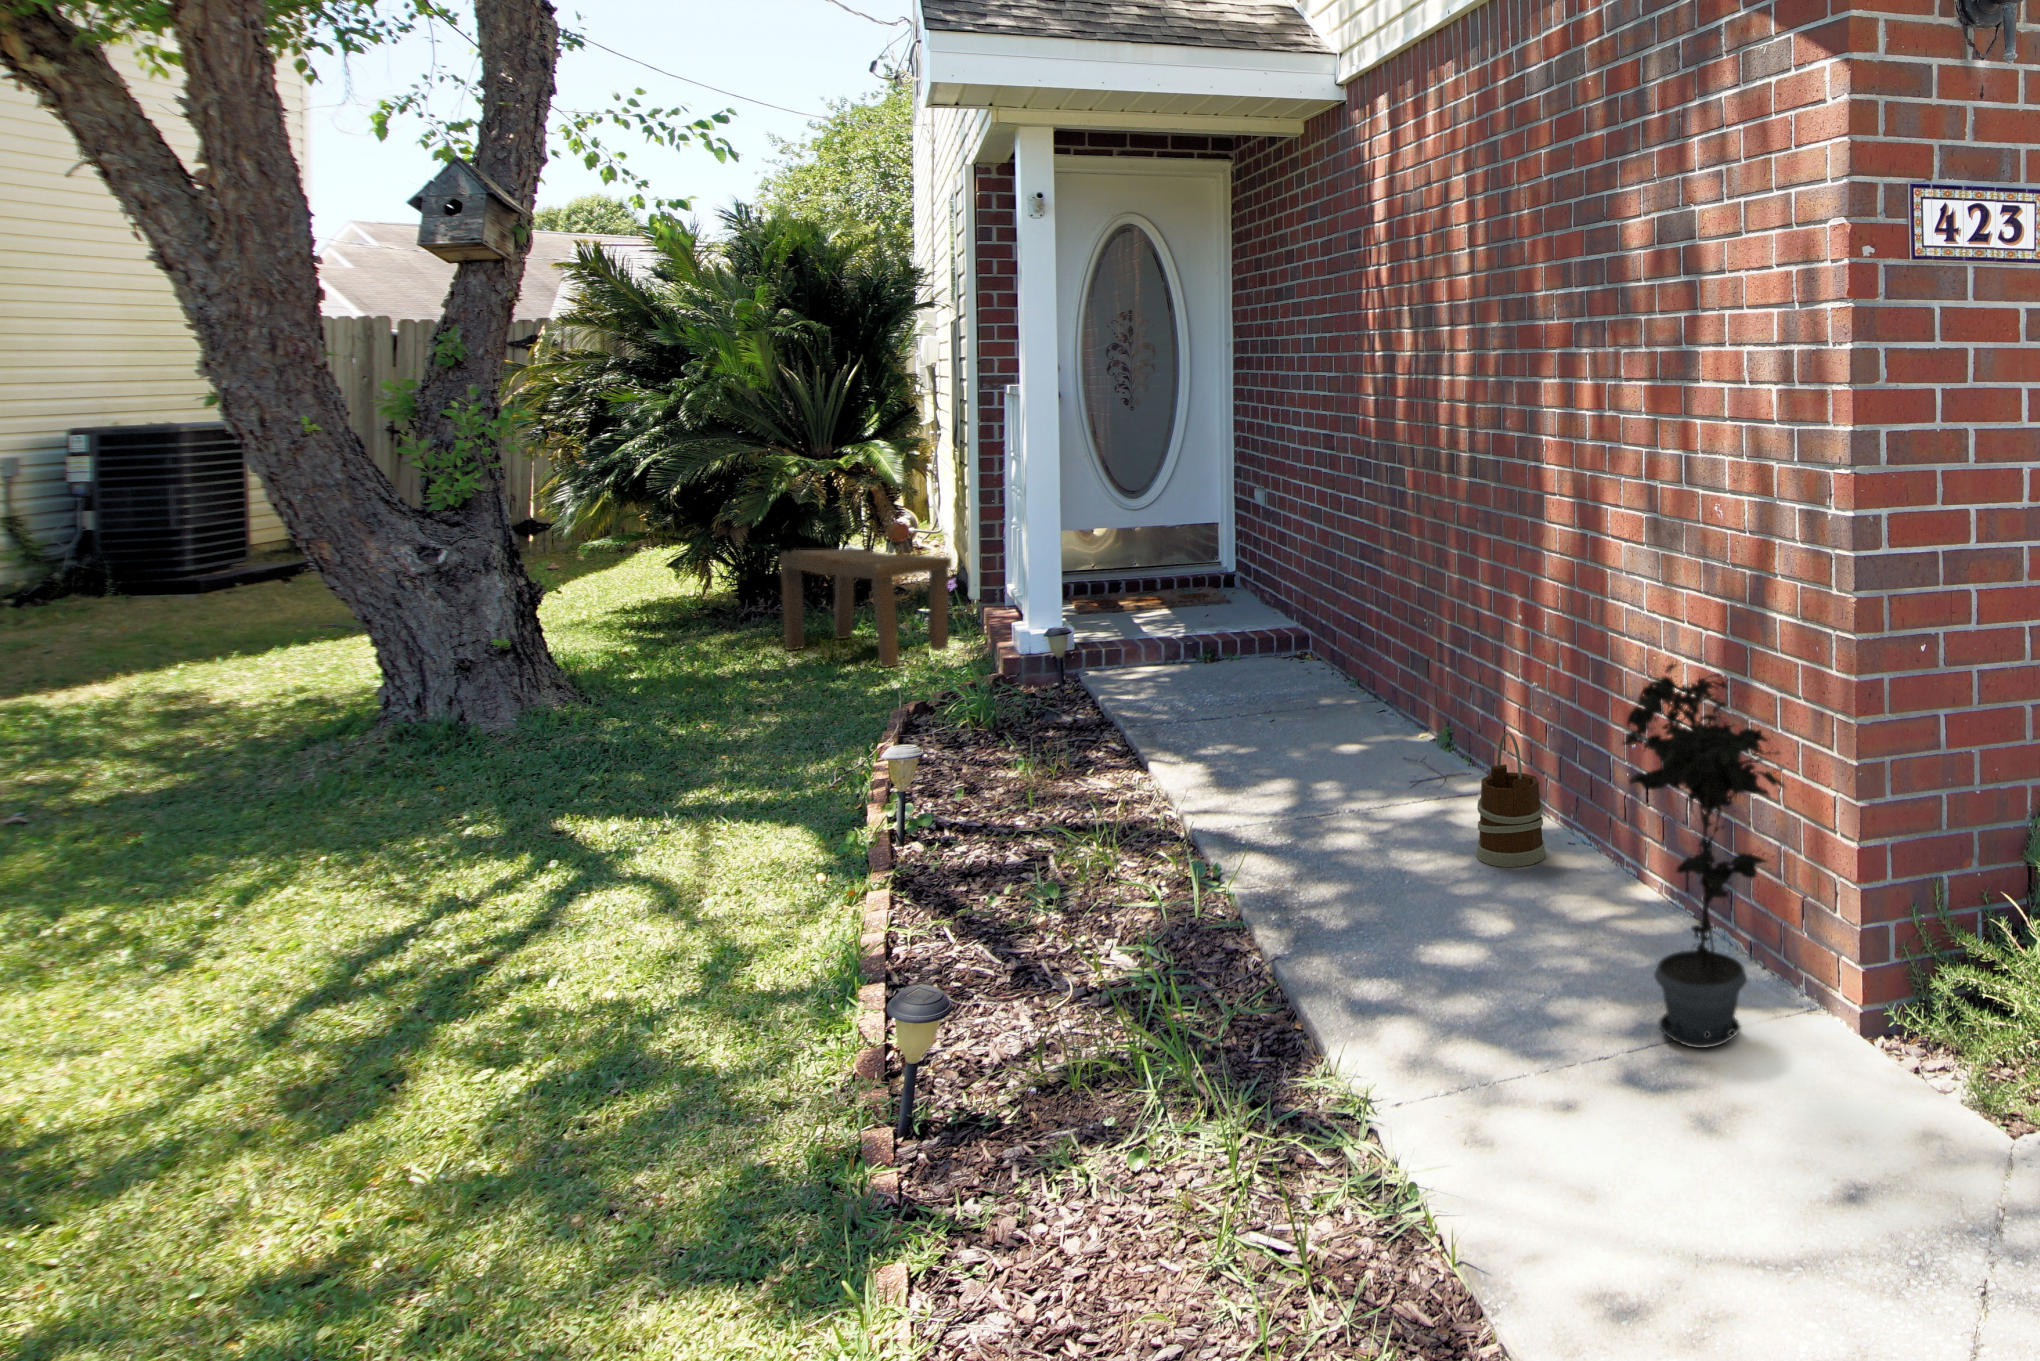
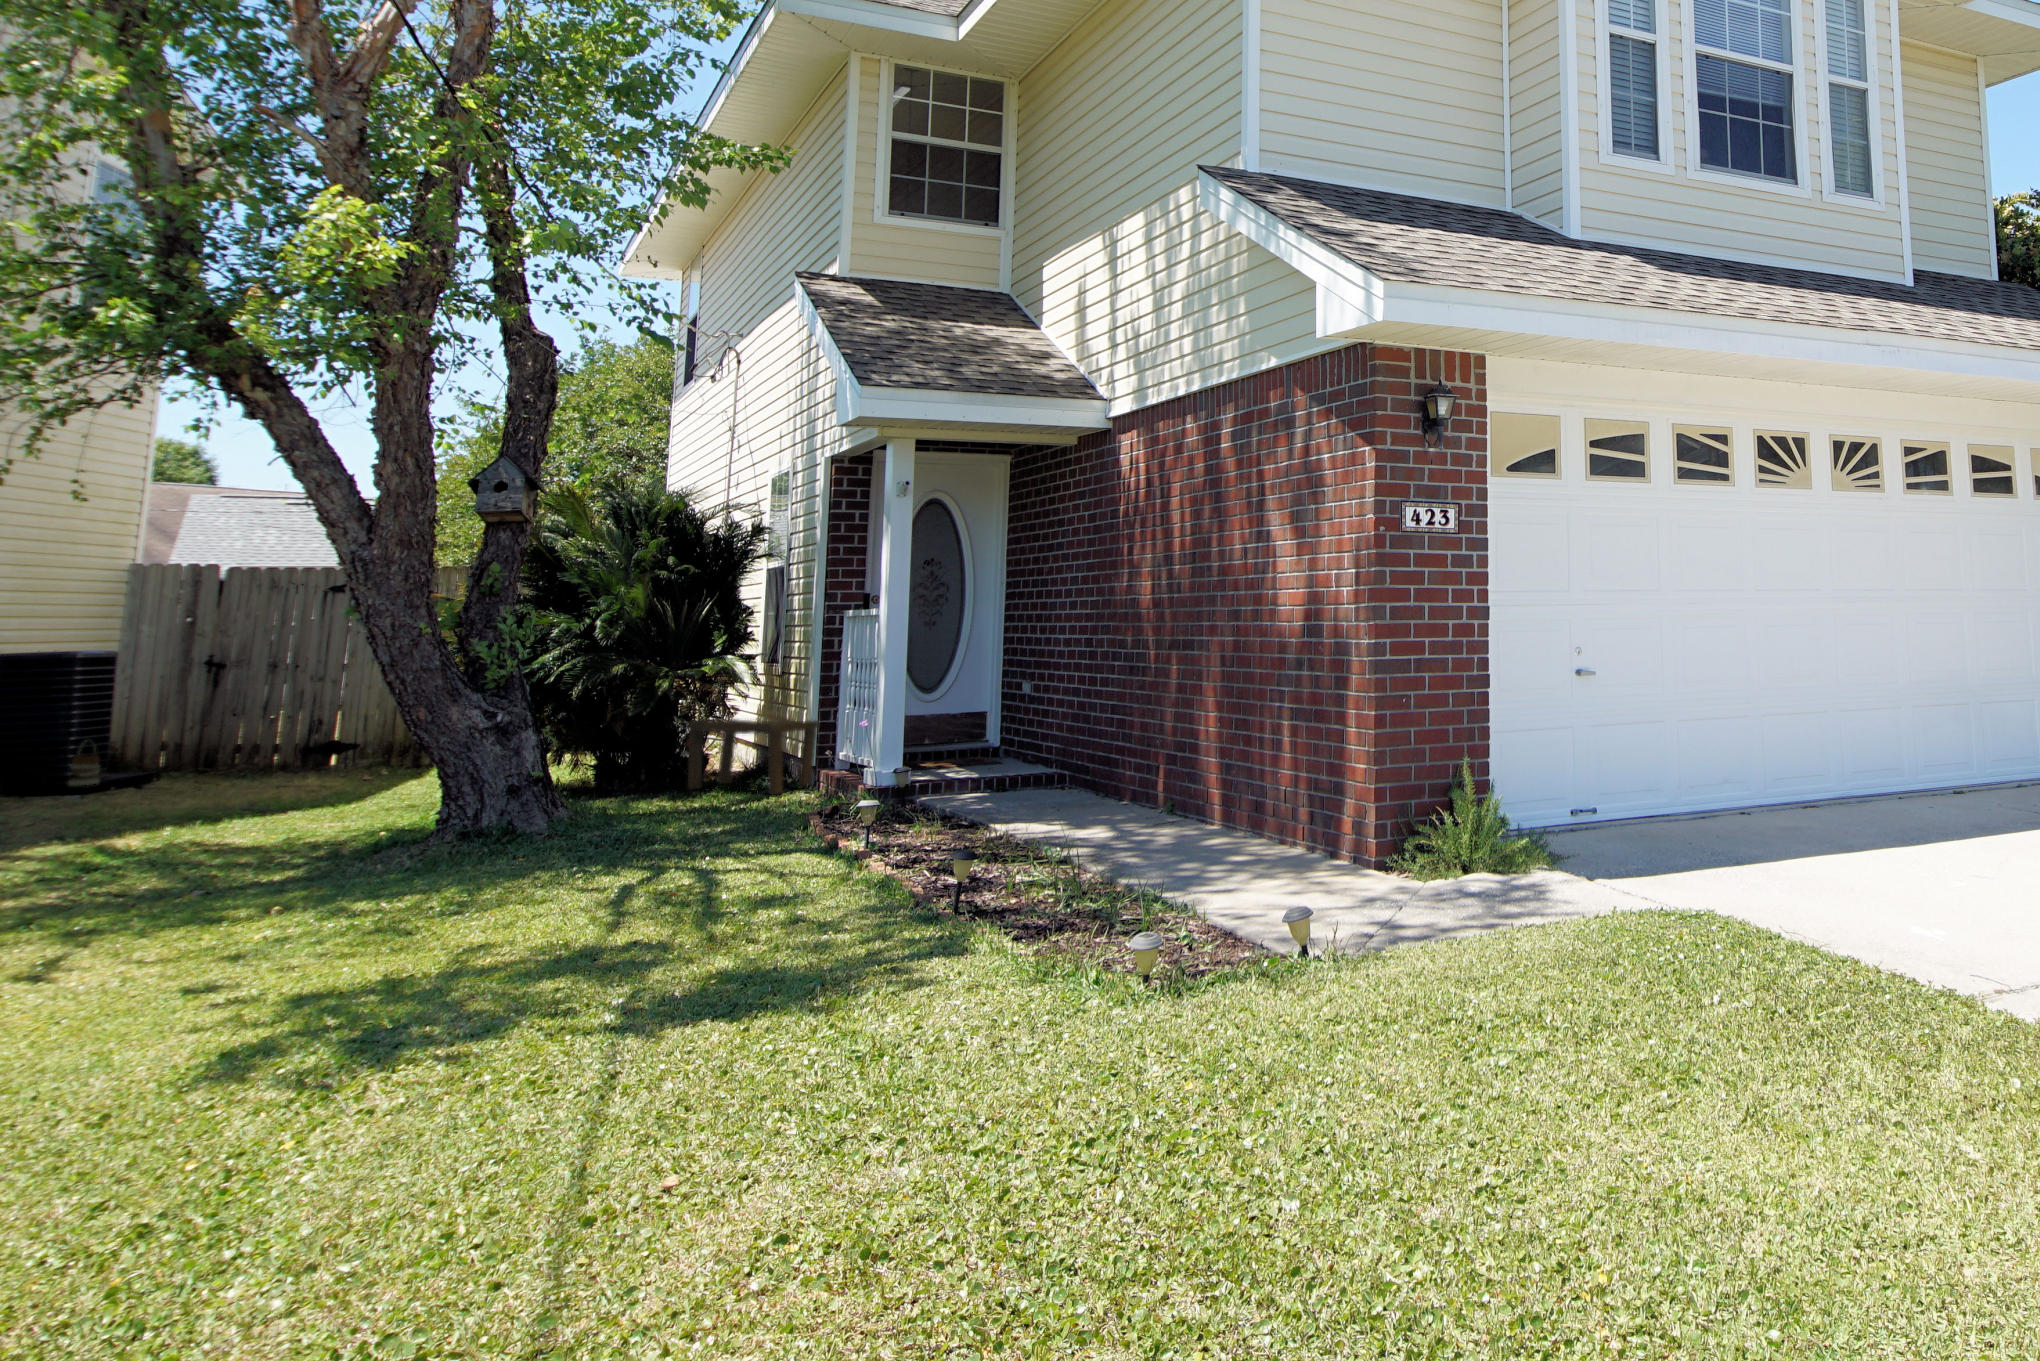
potted plant: present [1623,664,1785,1048] -> none [1271,706,1346,879]
wooden bucket: present [1476,732,1546,867] -> present [69,740,100,786]

